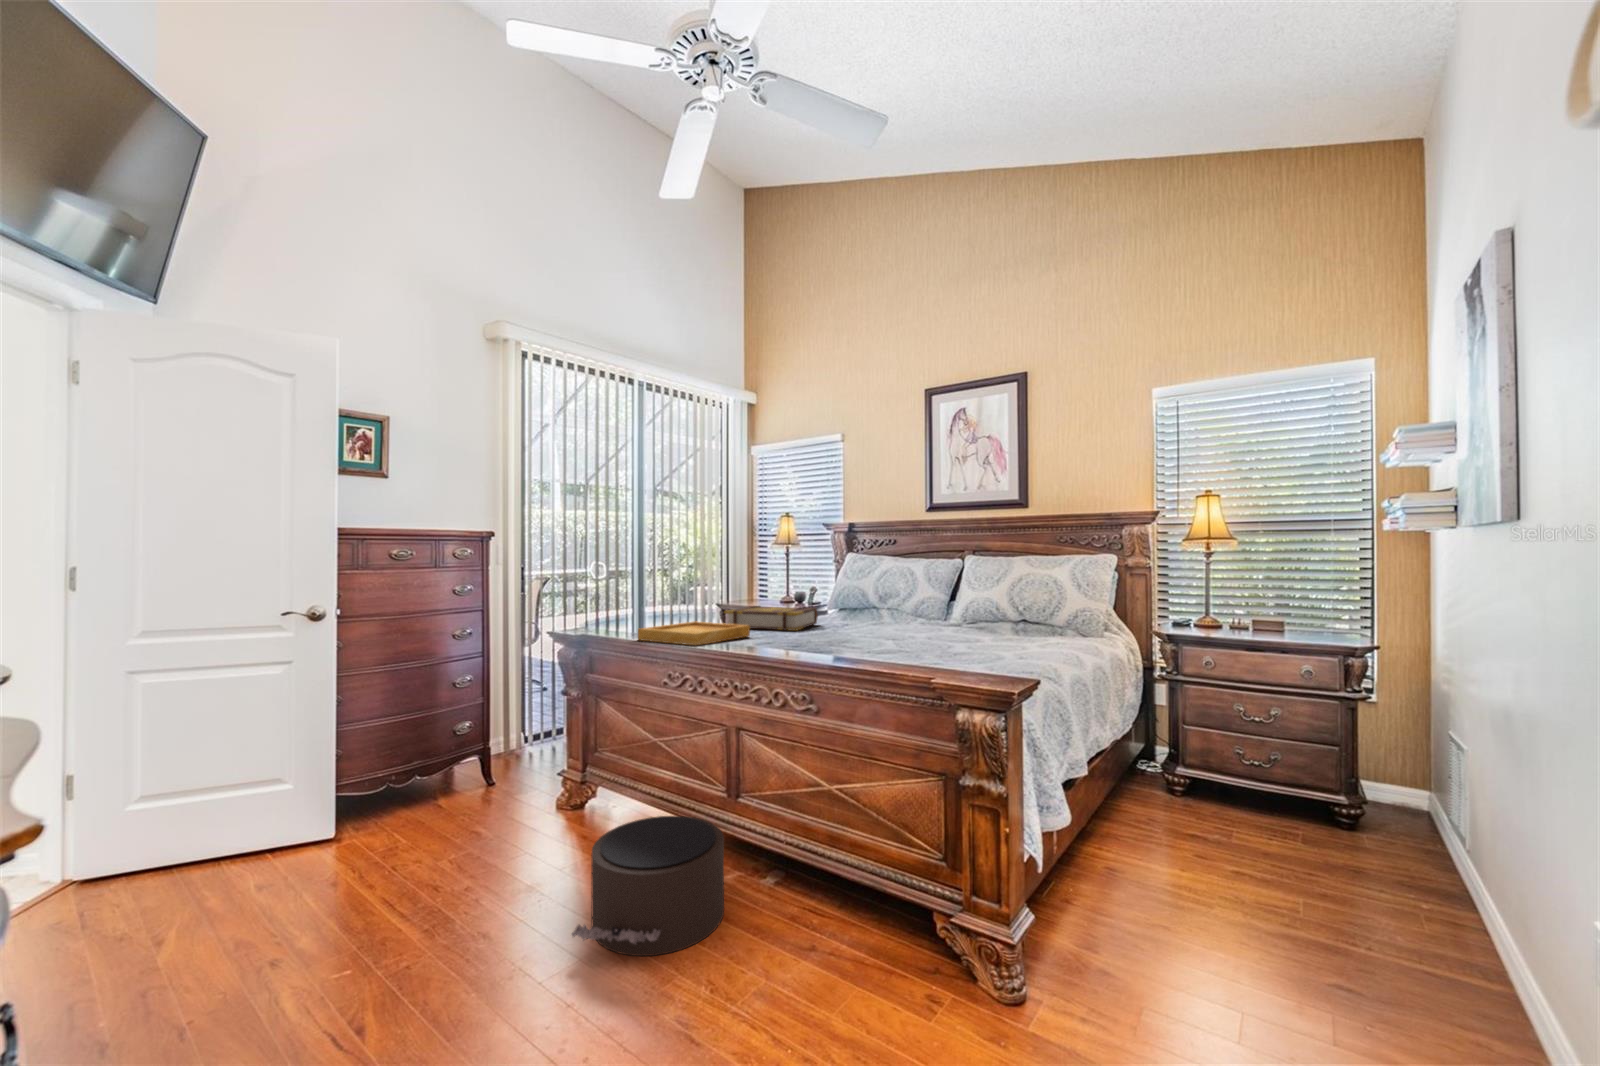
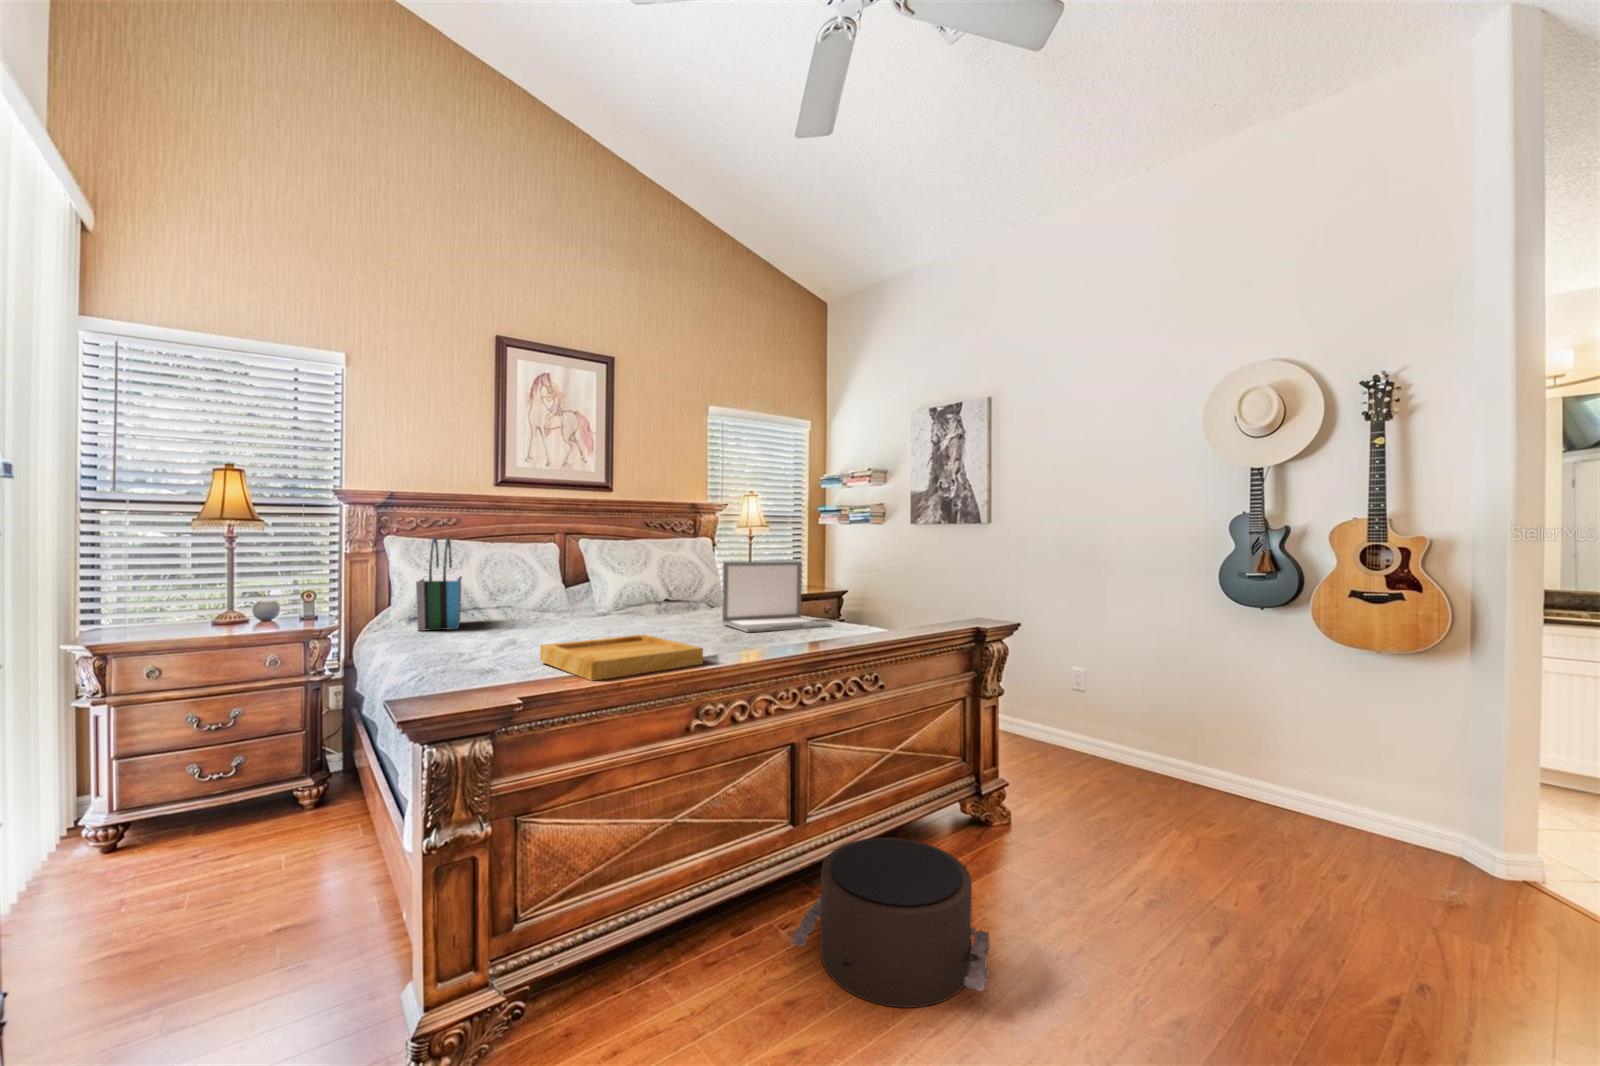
tote bag: none [801,554,861,618] -> present [416,537,462,631]
laptop: none [857,575,976,652] -> present [722,561,831,632]
book: present [724,606,818,630] -> none [444,610,597,655]

